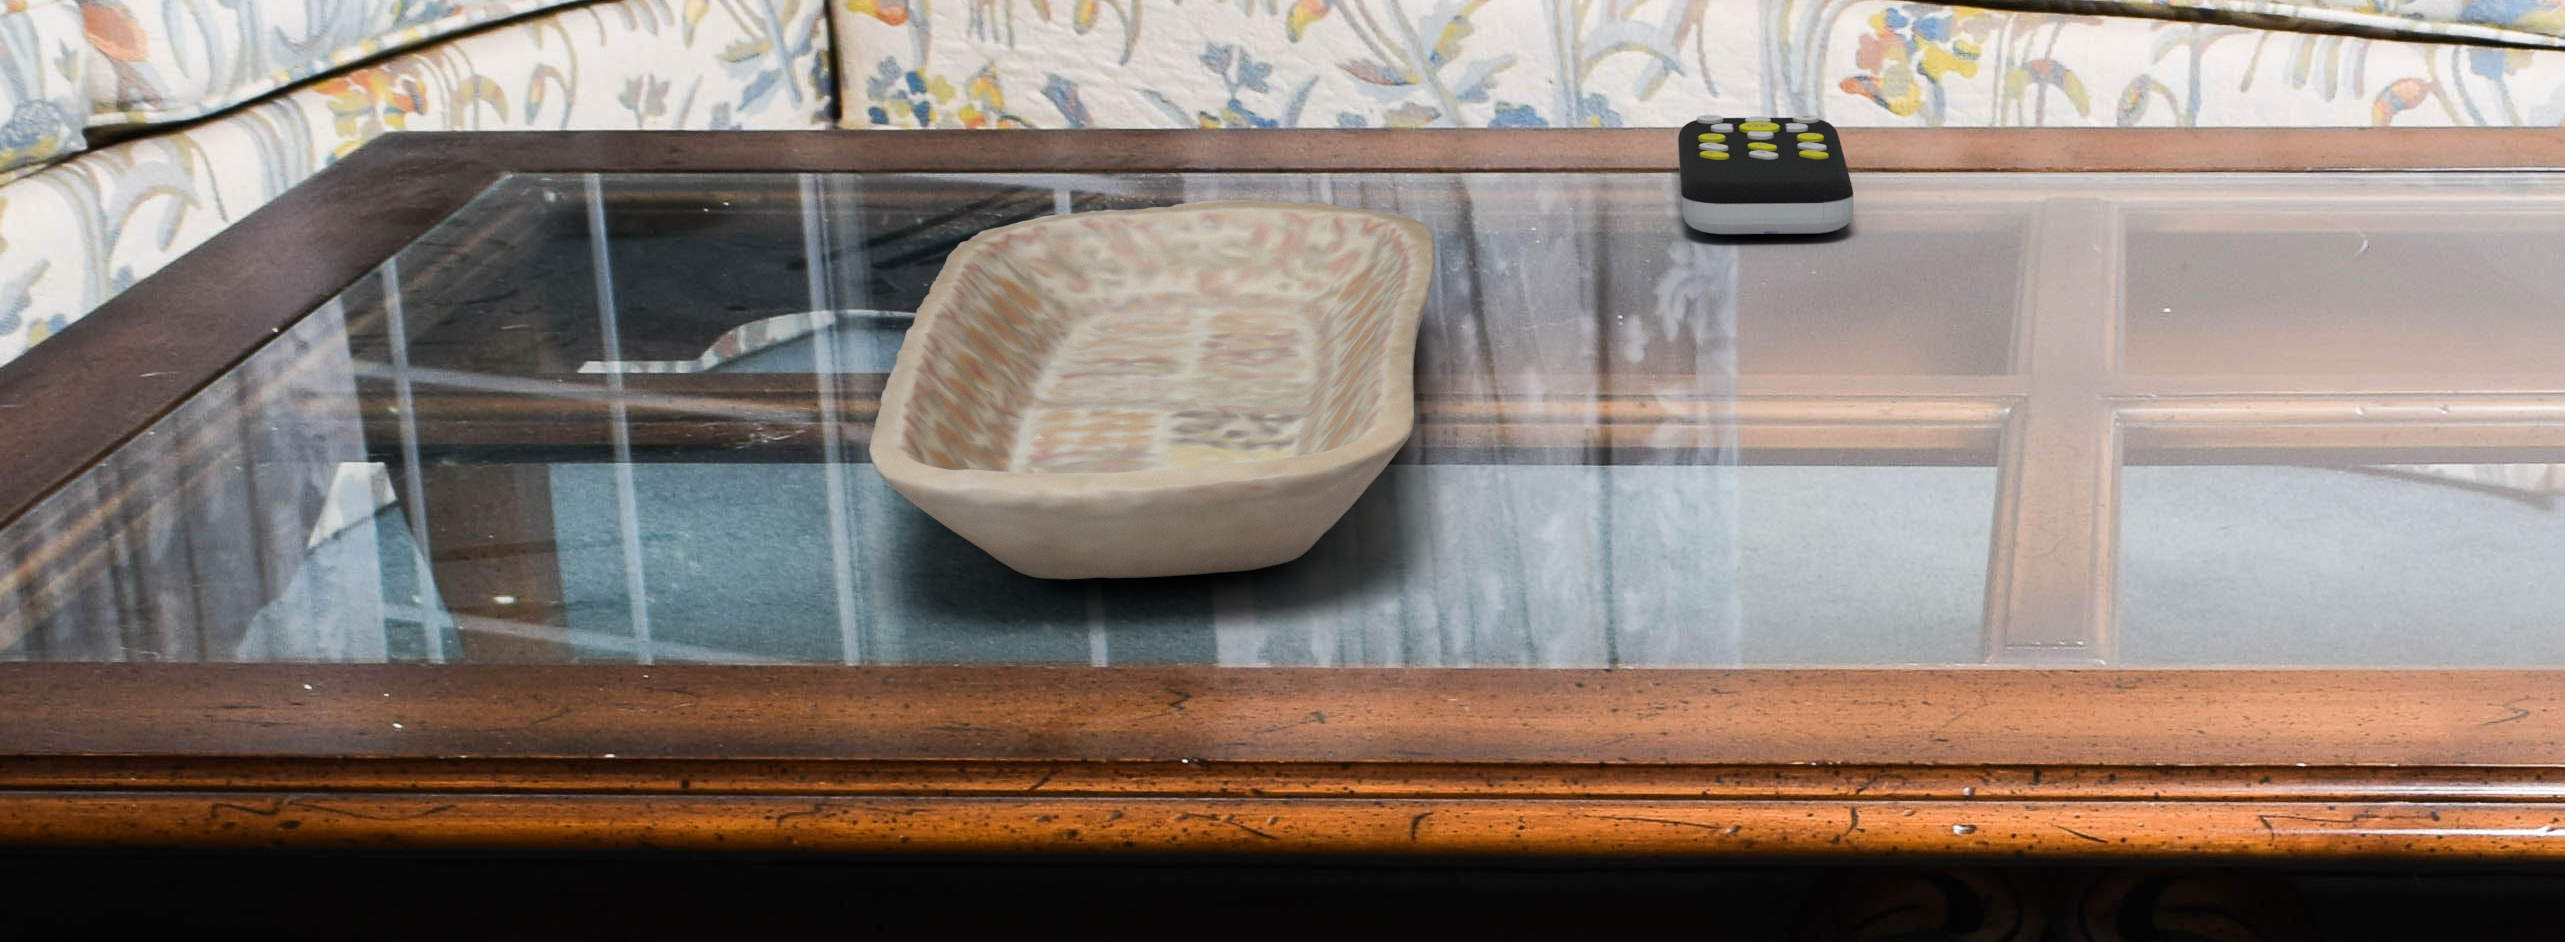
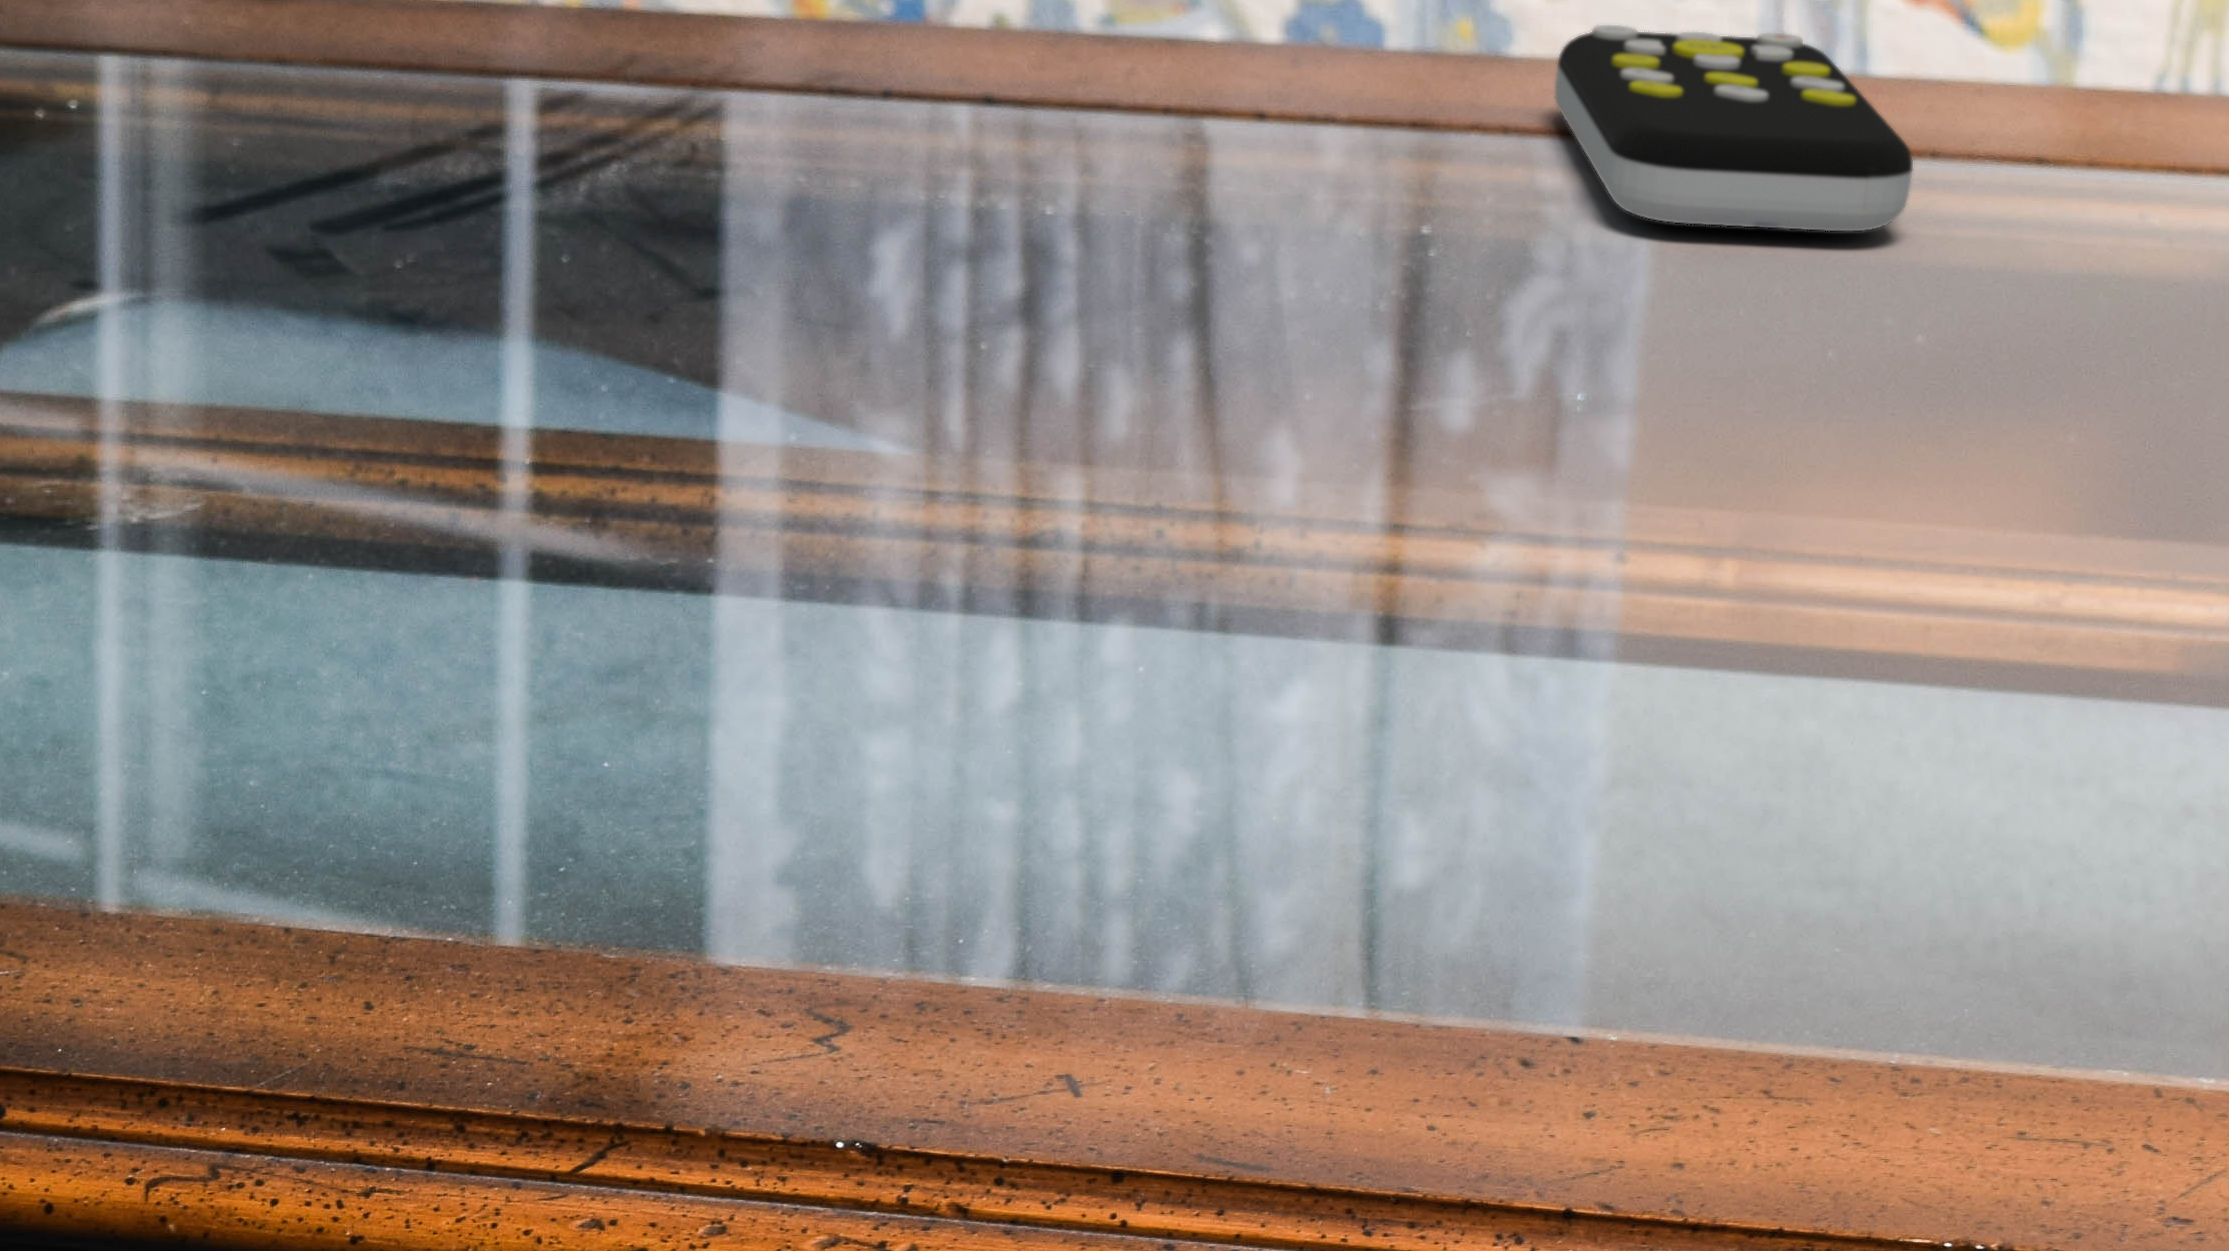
tray: present [869,199,1435,579] -> none [443,108,1426,759]

